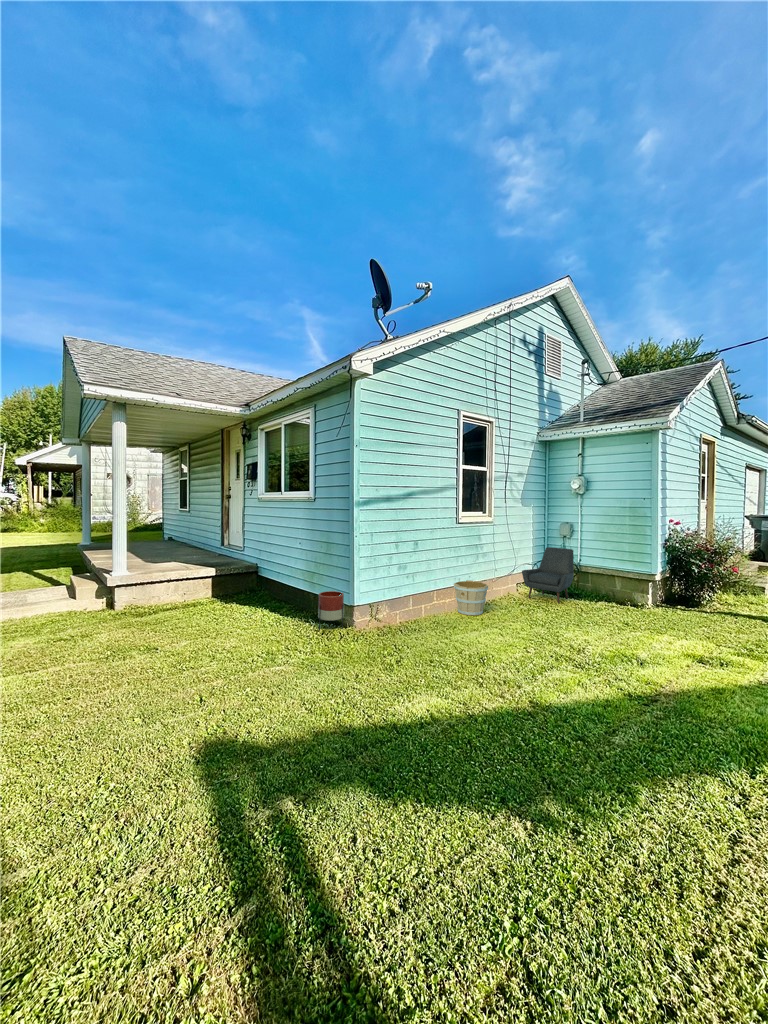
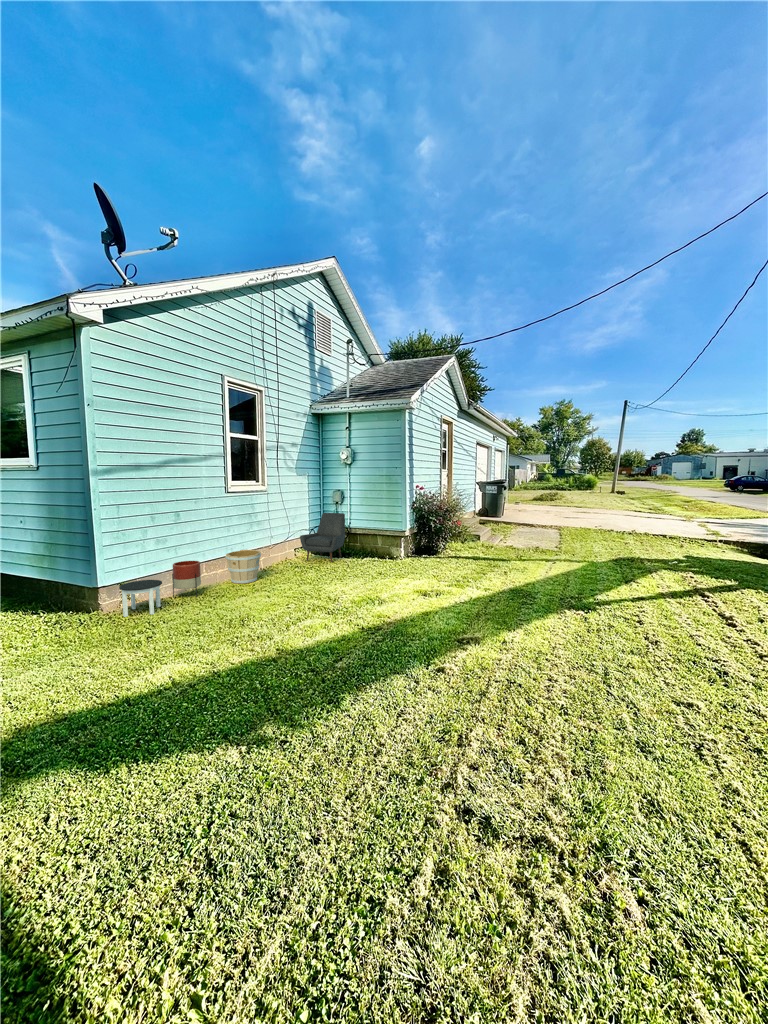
planter: present [318,591,344,630] -> present [172,561,201,598]
round table: none [372,601,406,635] -> present [119,580,162,617]

